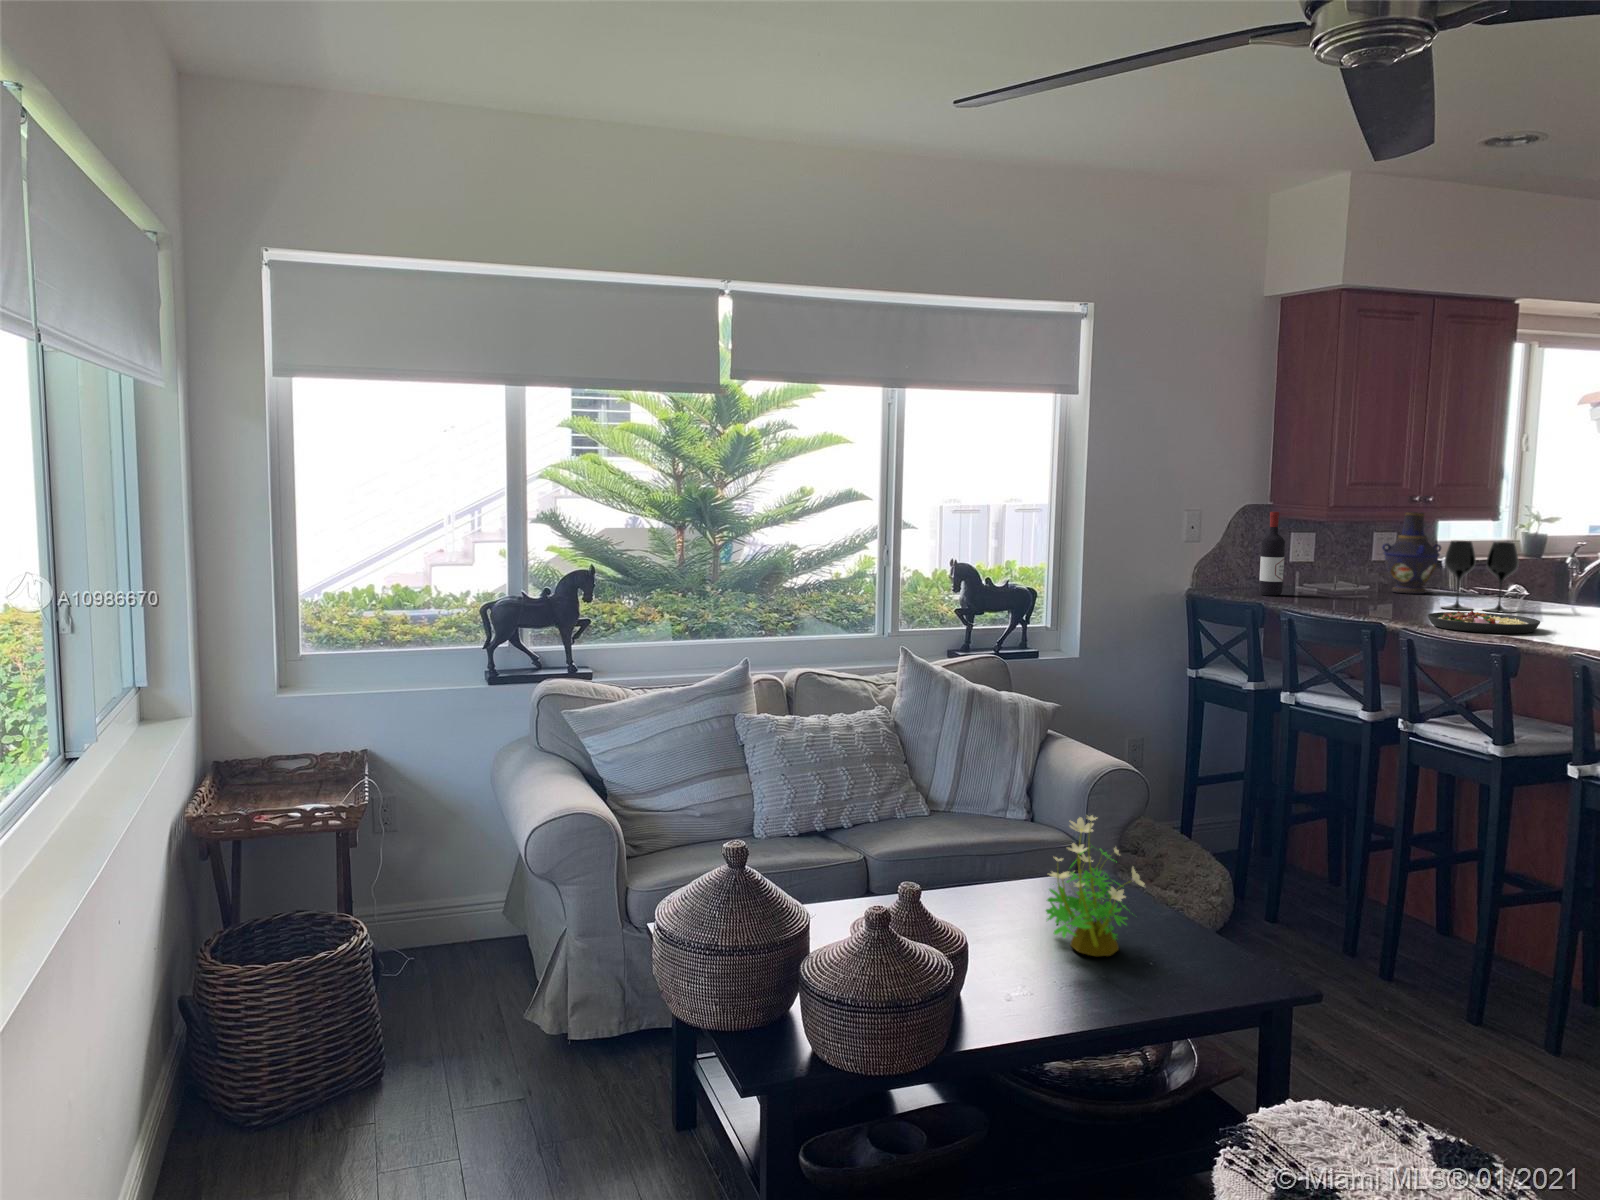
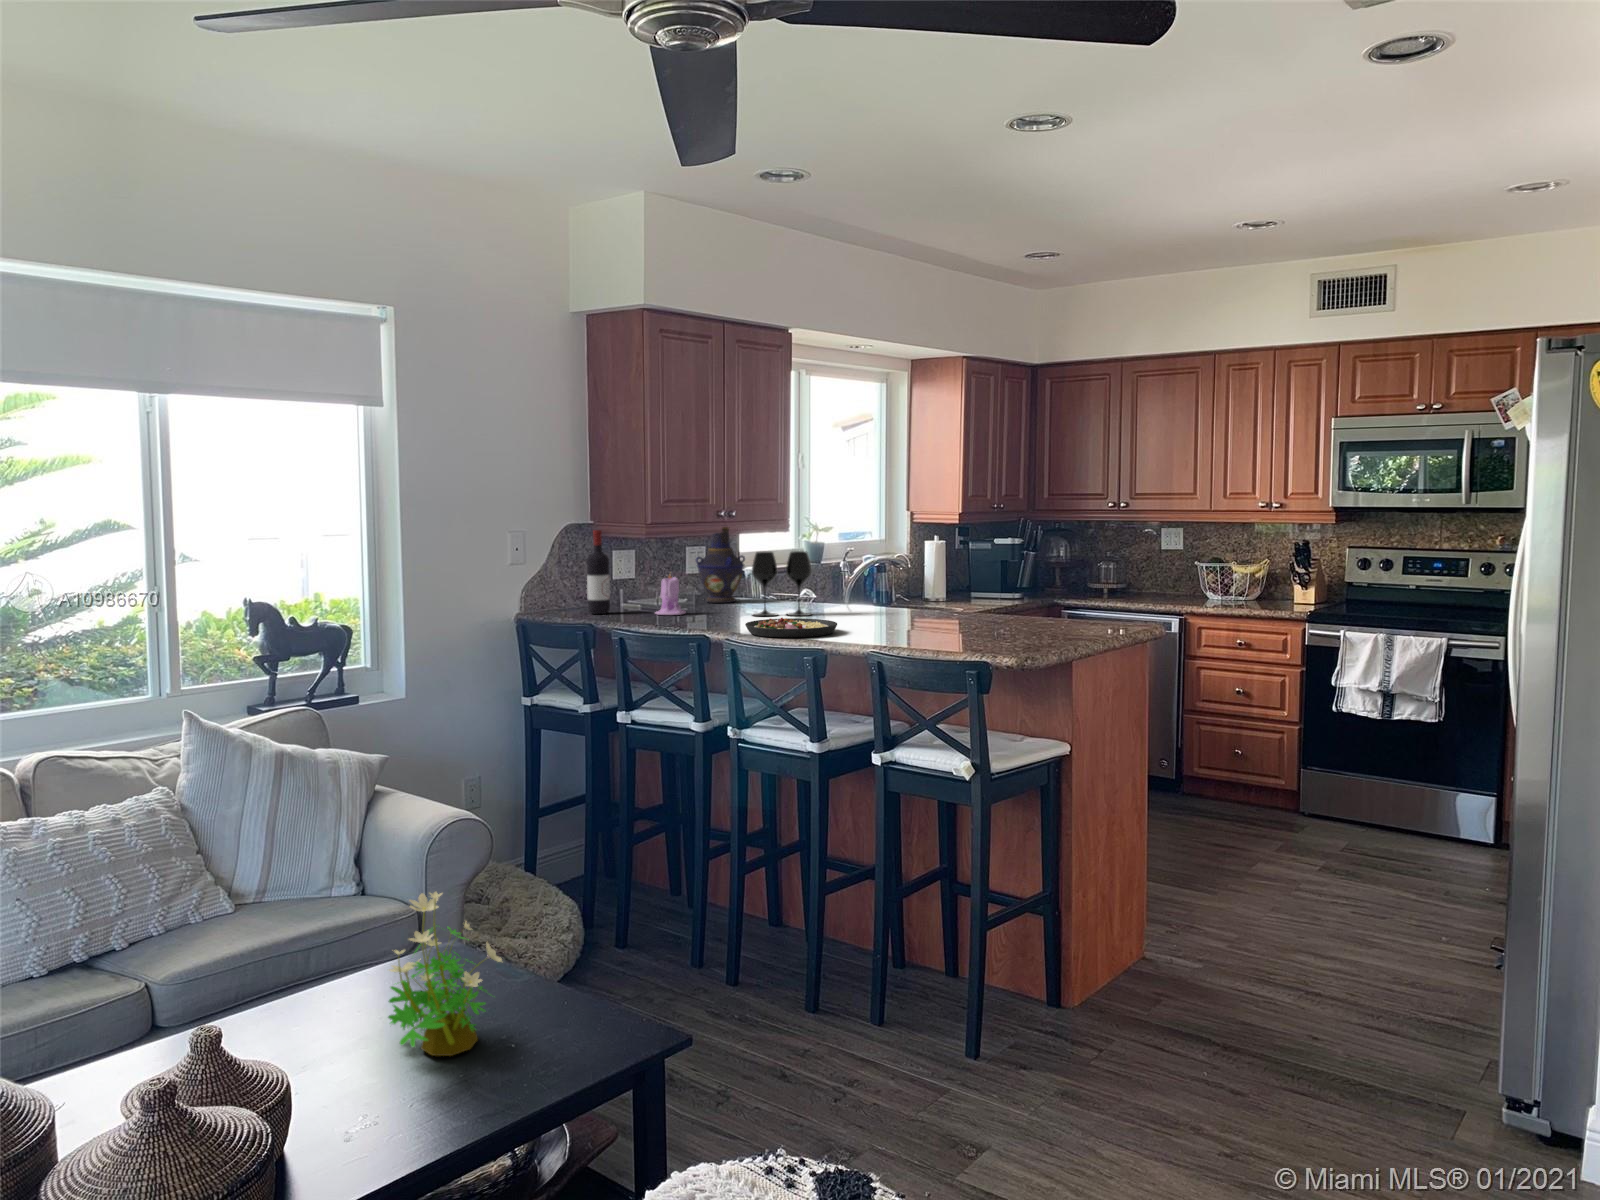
candle: none [1330,557,1365,602] -> present [655,576,685,615]

